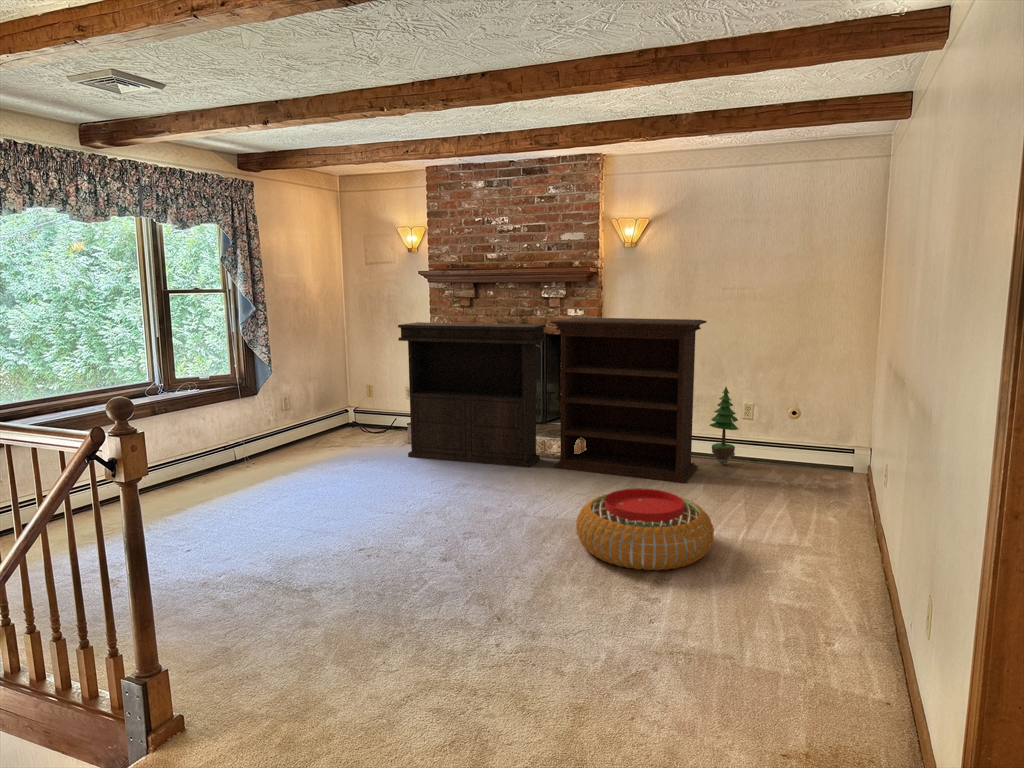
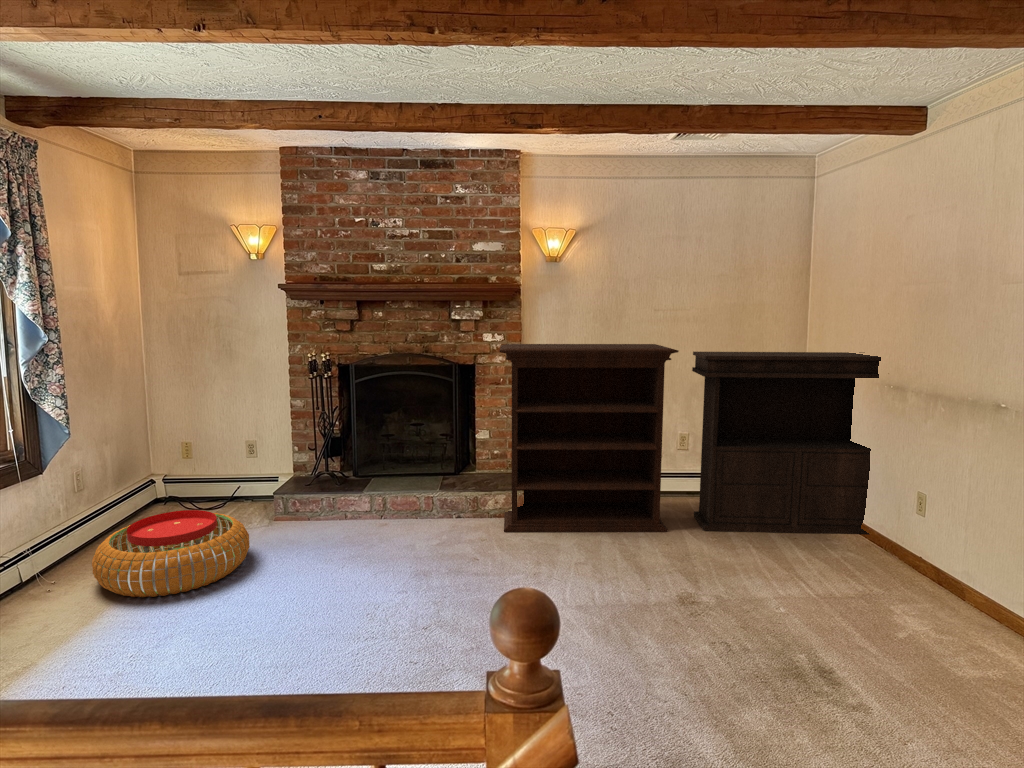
console table: present [398,322,546,467] -> present [692,352,881,535]
potted tree: present [709,387,738,464] -> none [653,415,685,500]
pouf: present [576,488,714,570] -> present [92,510,250,597]

